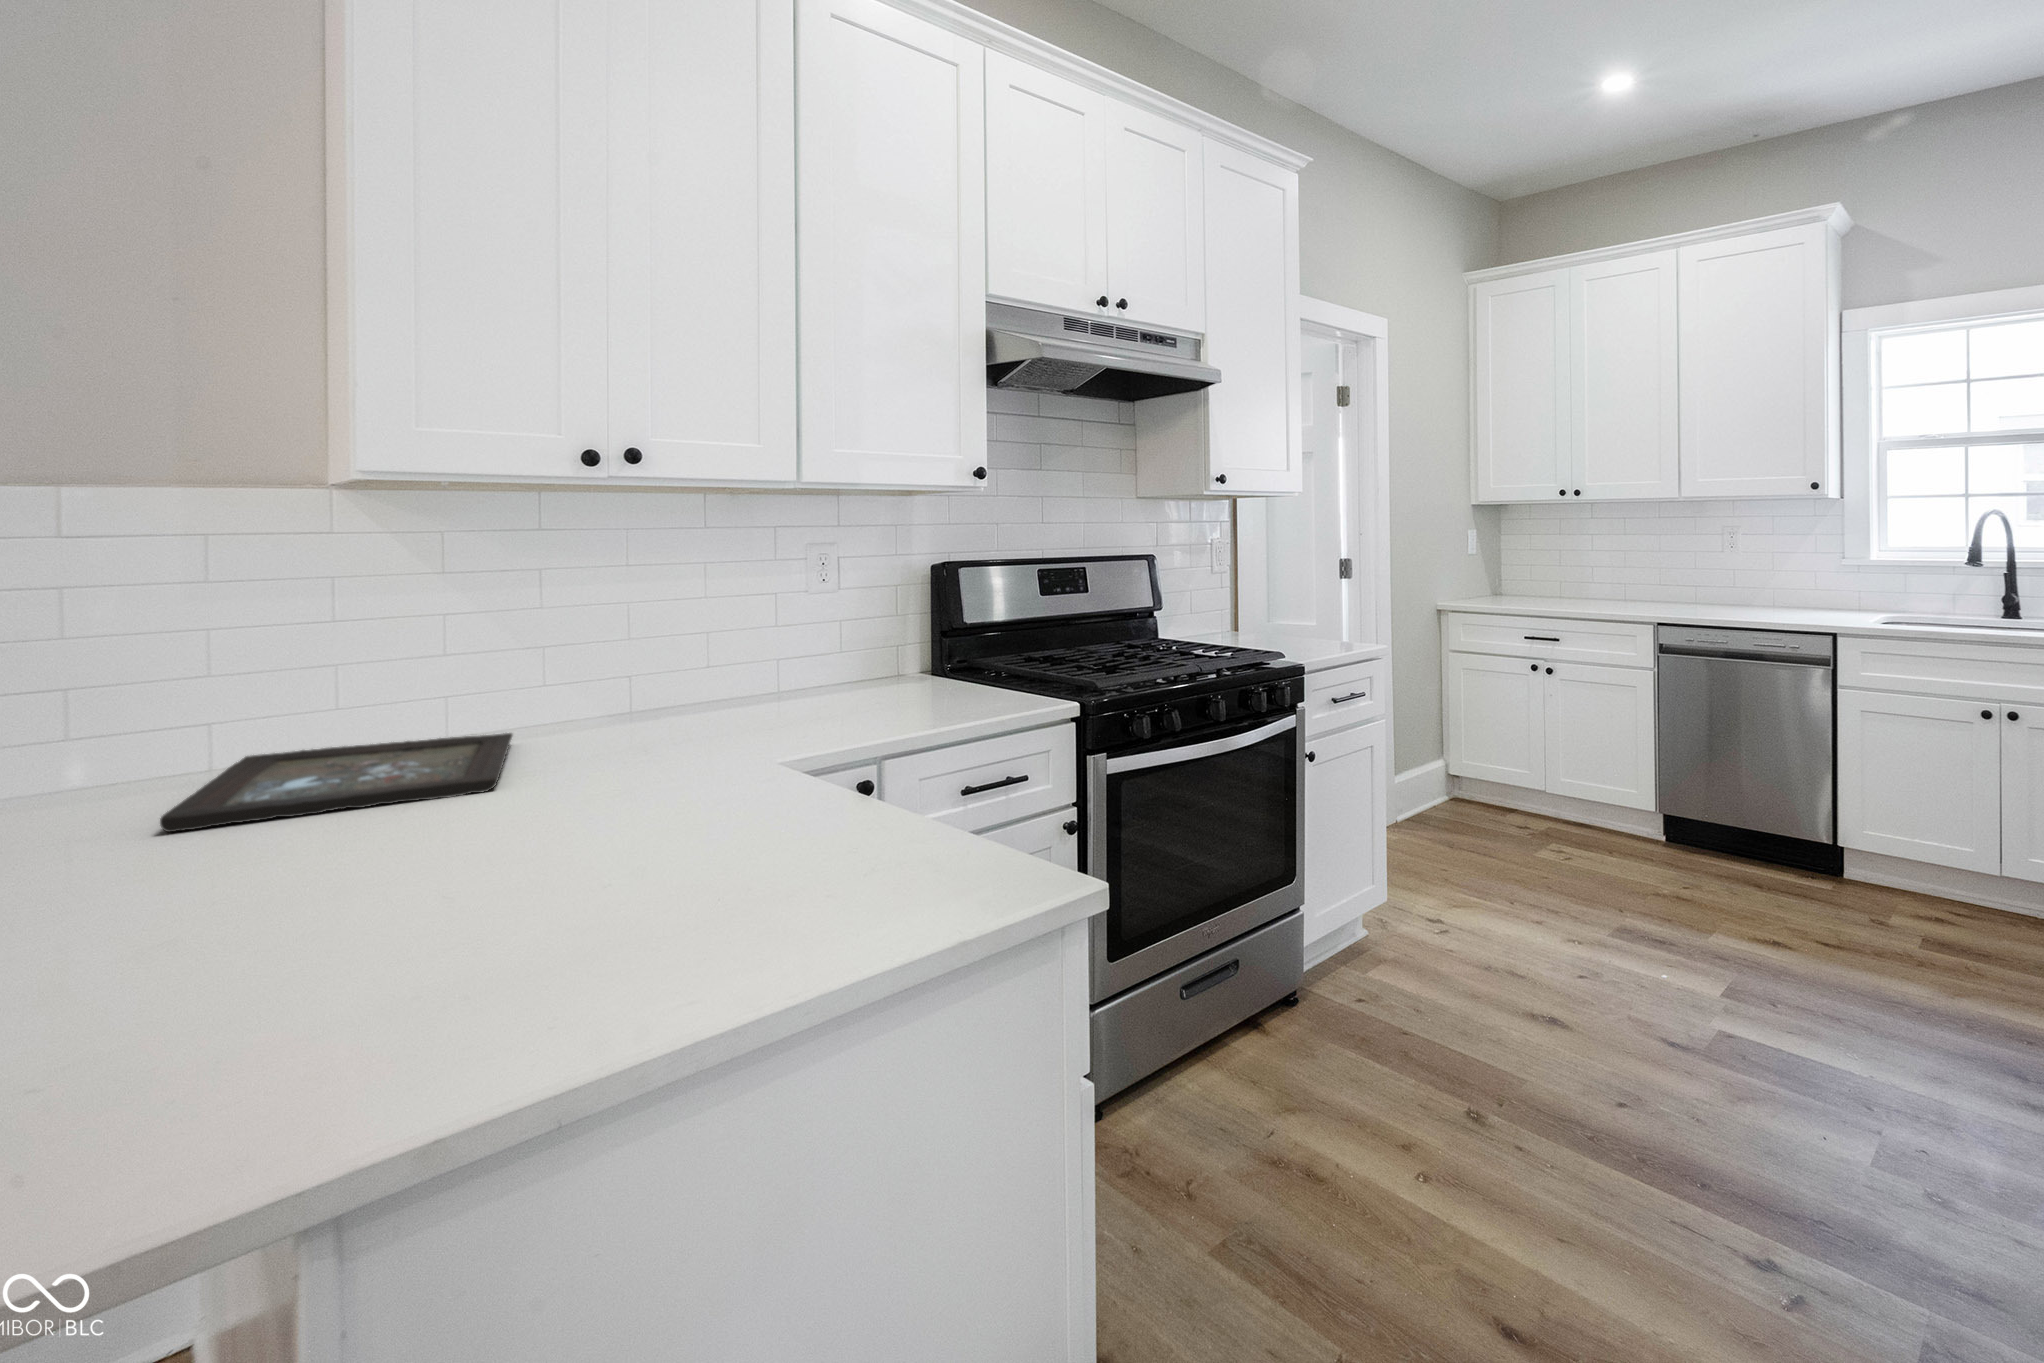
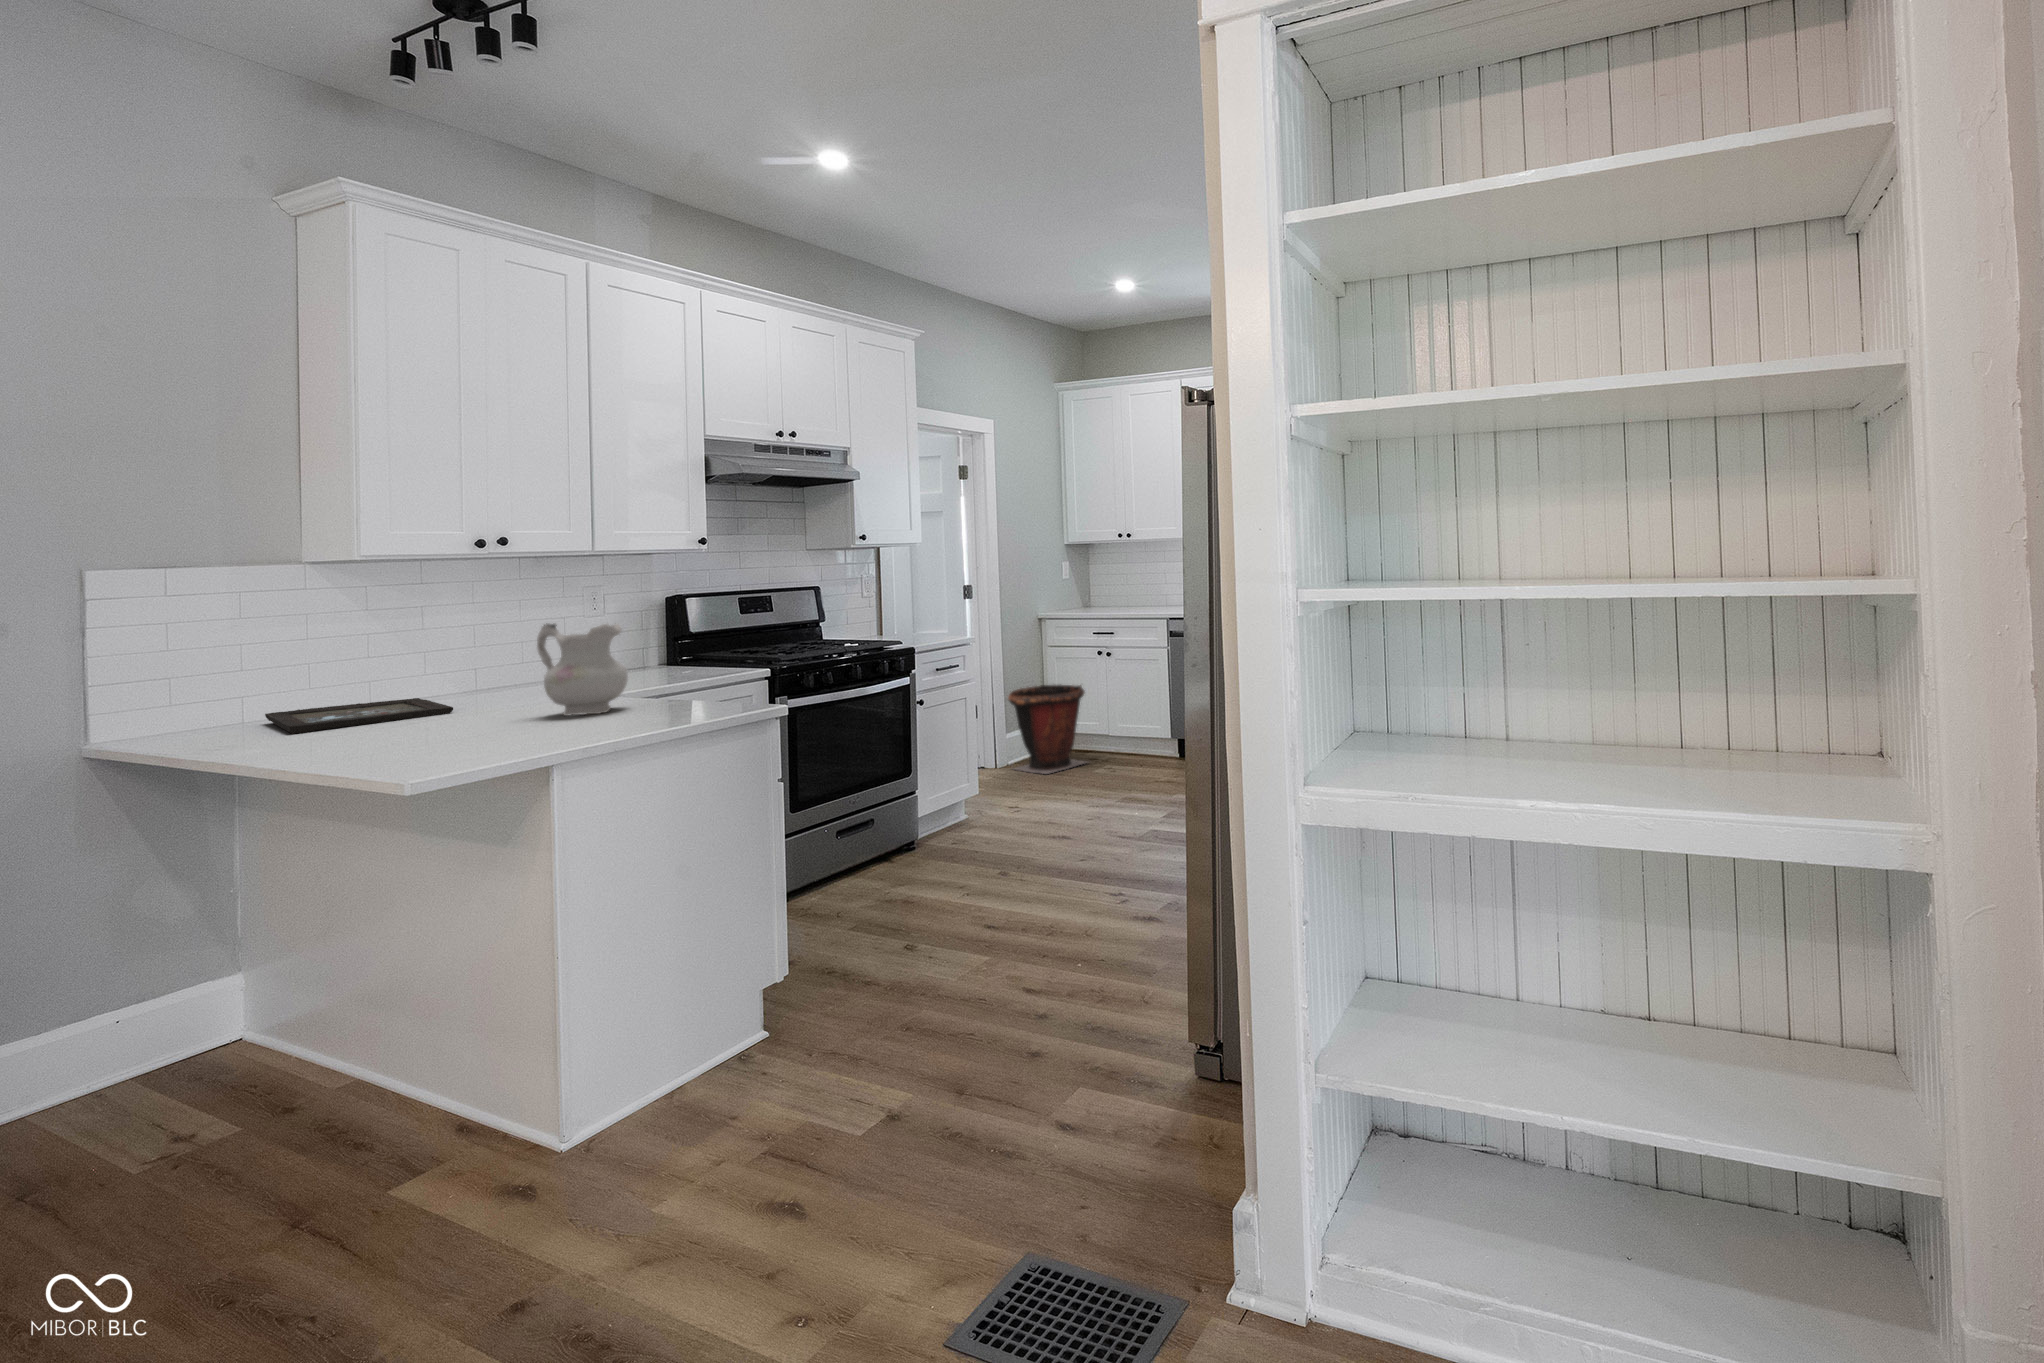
ceramic pitcher: none [571,629,764,865] -> present [537,623,628,716]
trash can: none [1400,706,1520,849] -> present [1008,684,1086,774]

